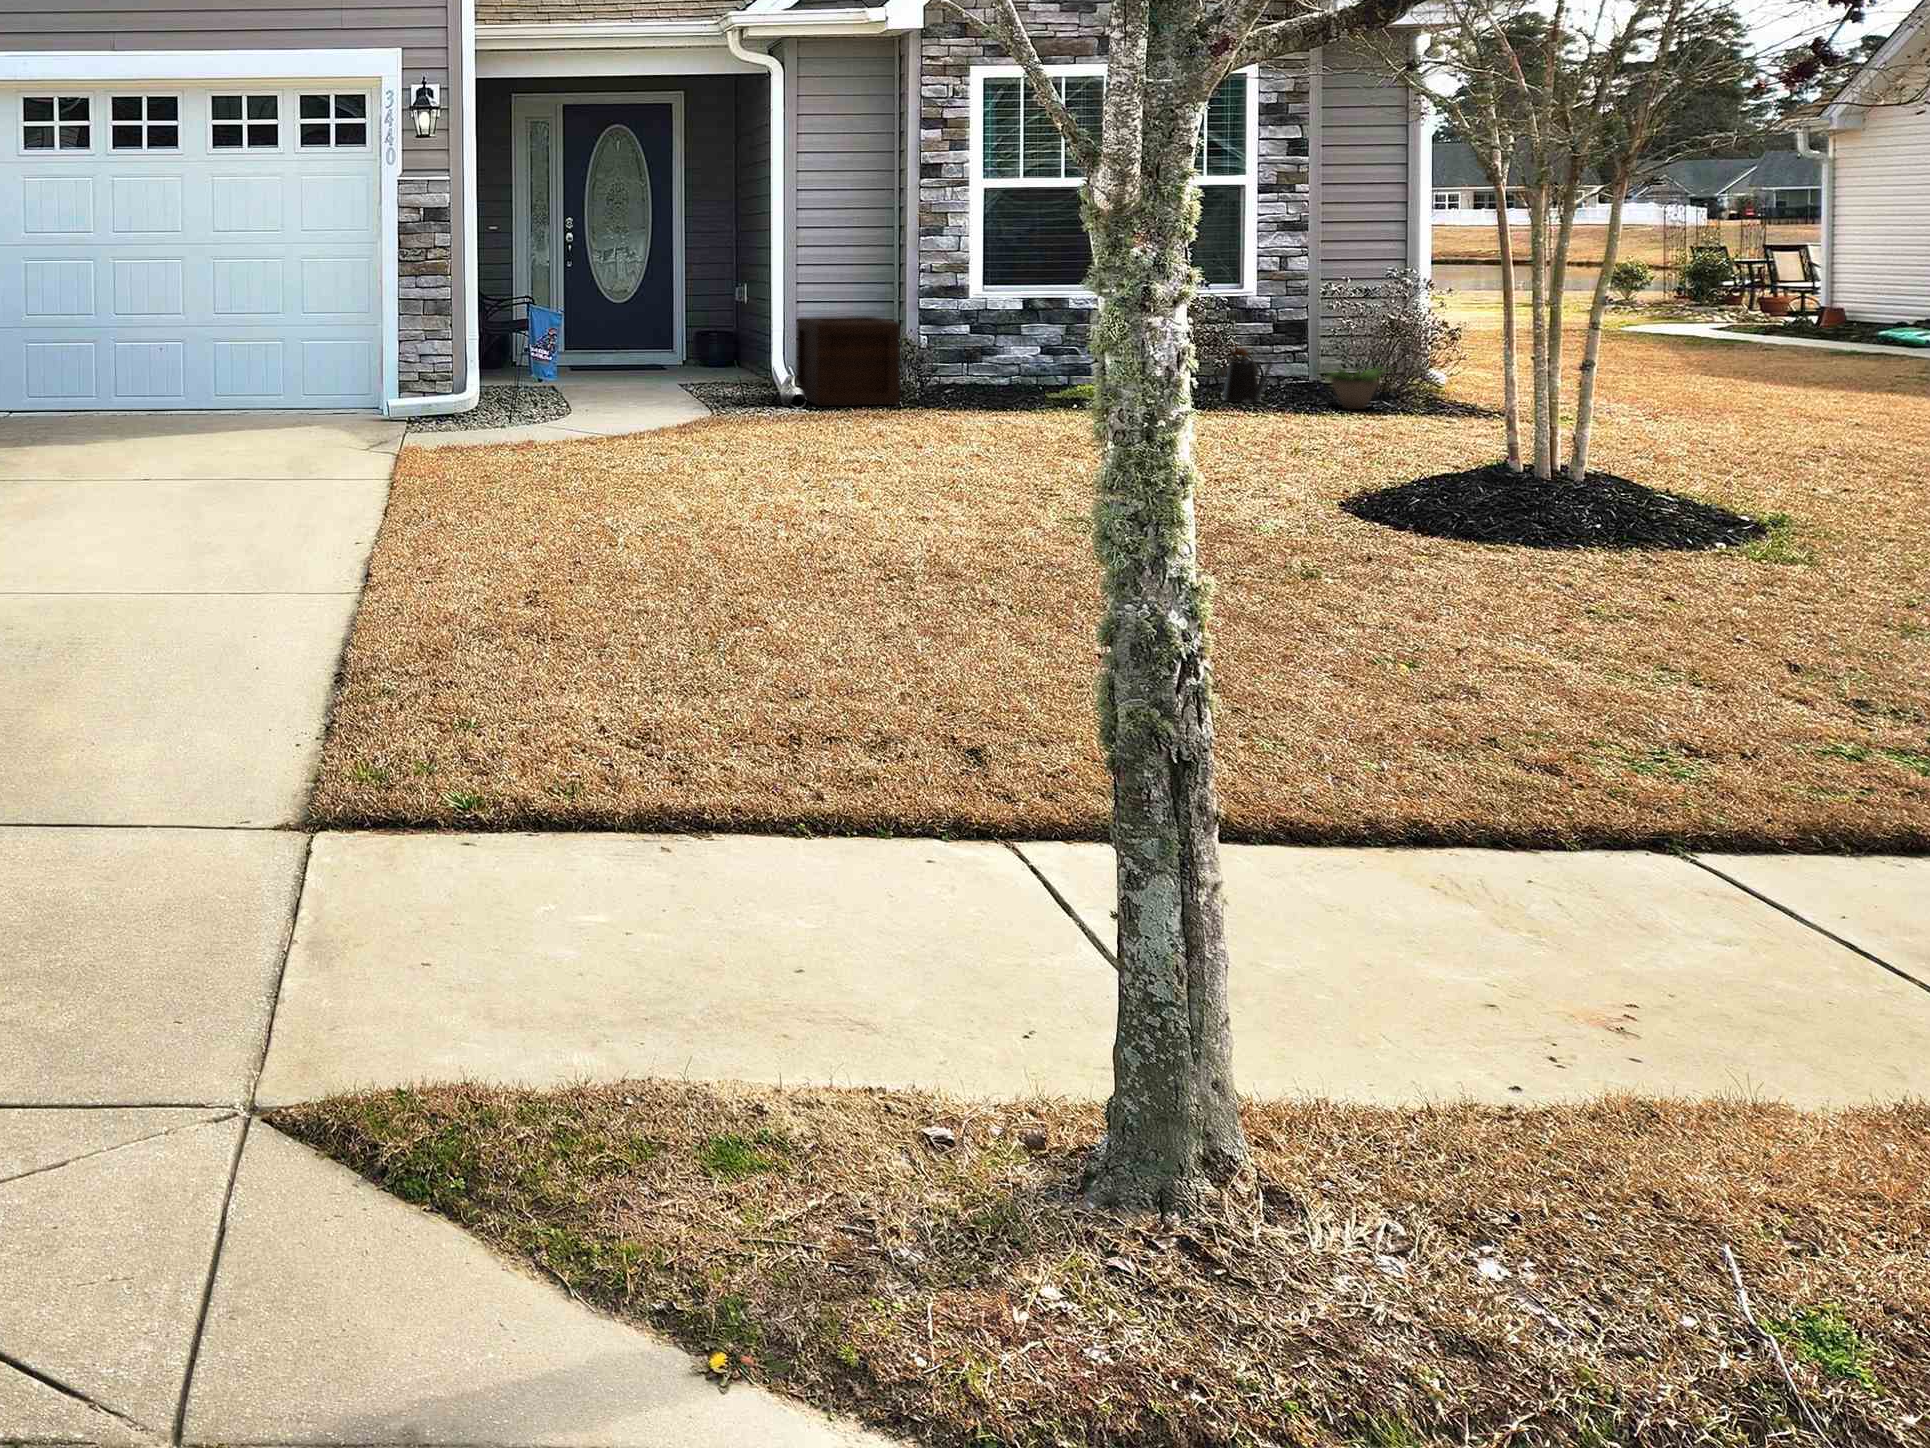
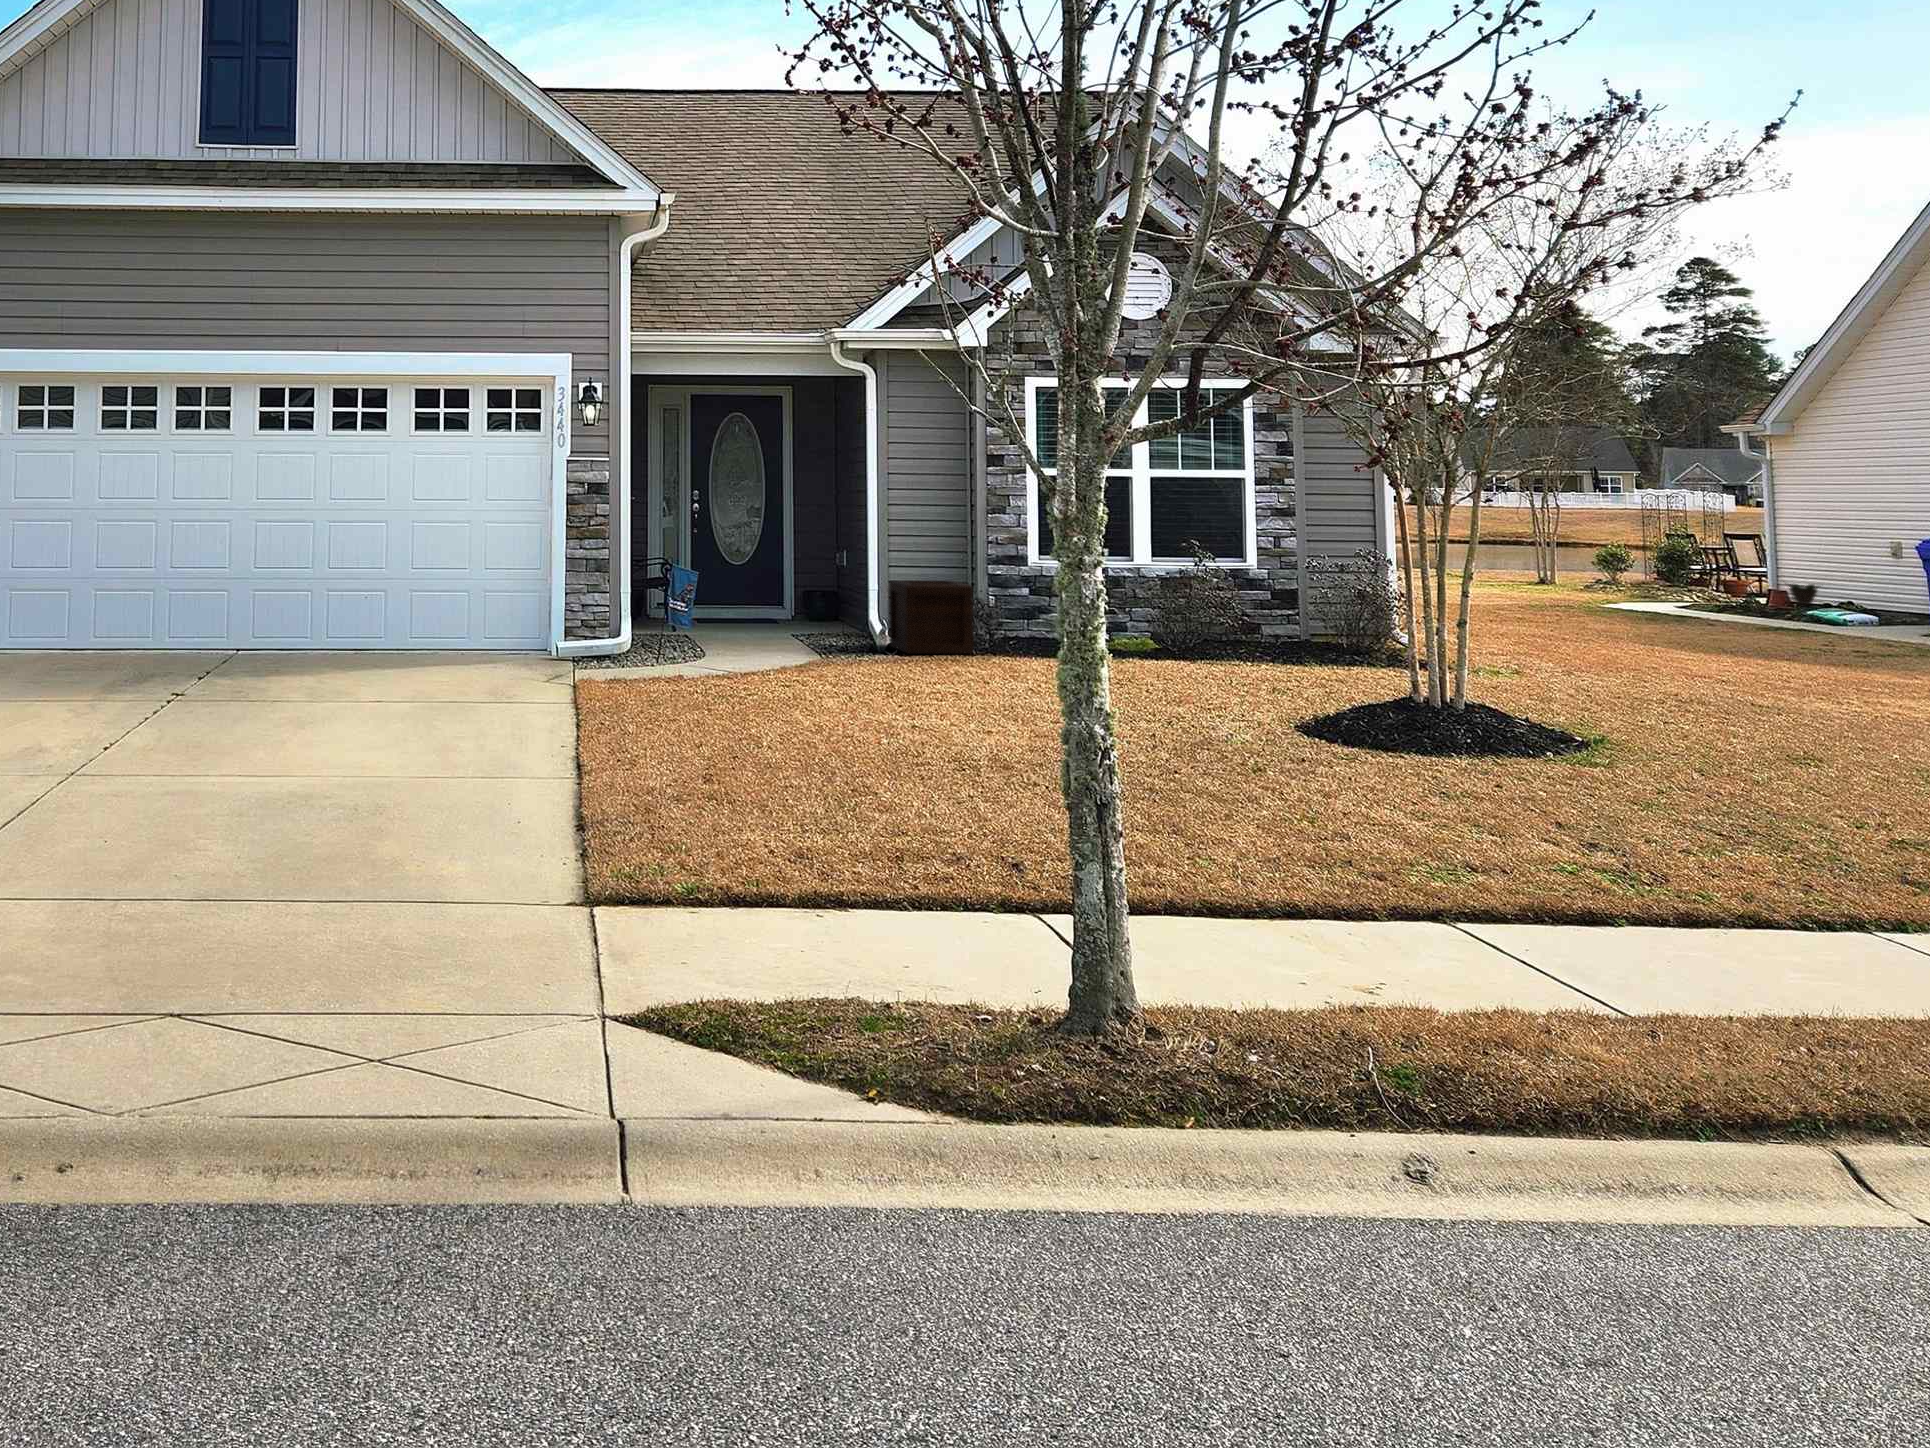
watering can: present [1223,346,1272,403] -> none [1229,602,1273,656]
decorative plant: present [1323,368,1385,409] -> present [1785,583,1817,605]

